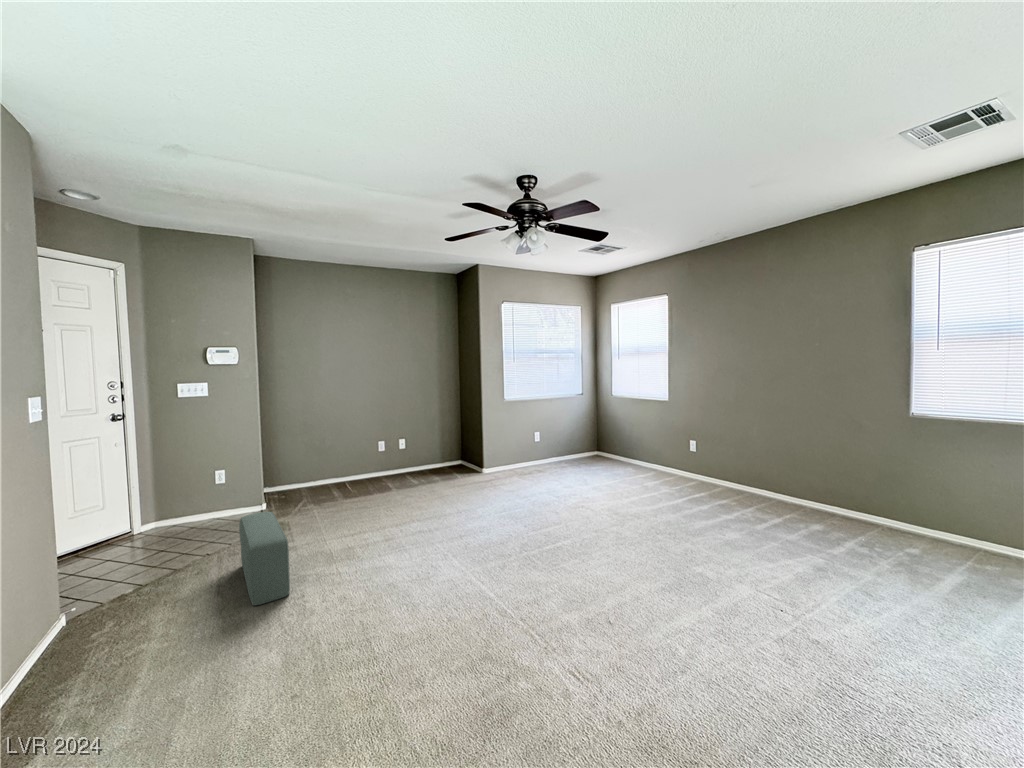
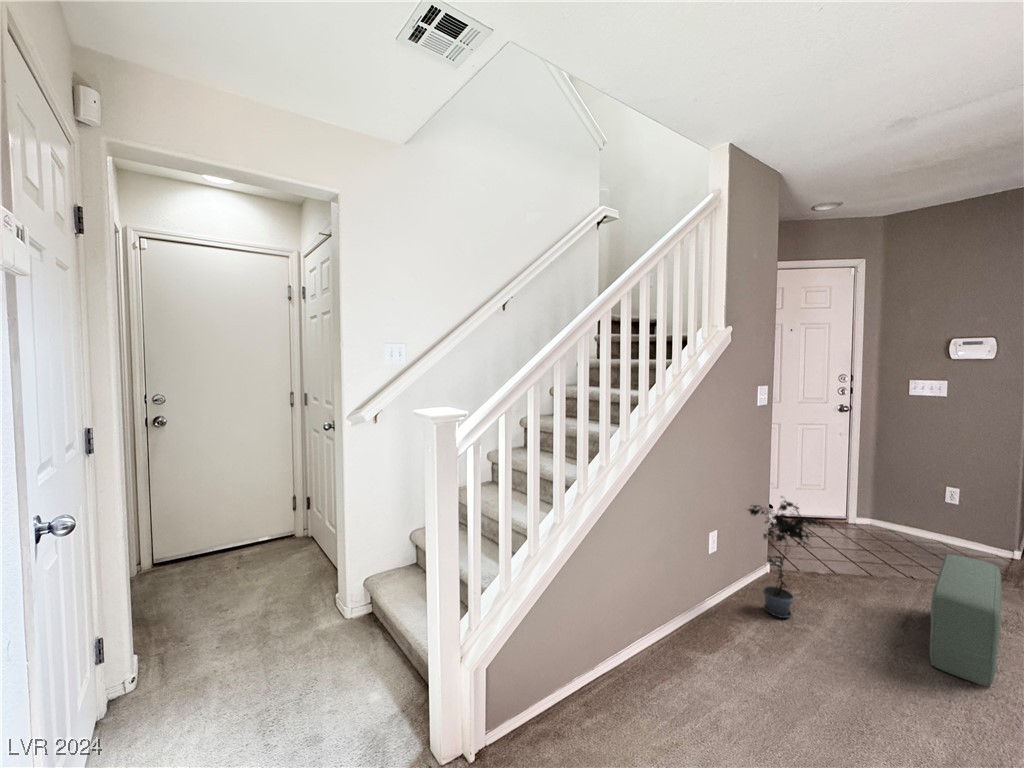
potted plant: none [31,522,158,665] -> present [748,501,833,618]

